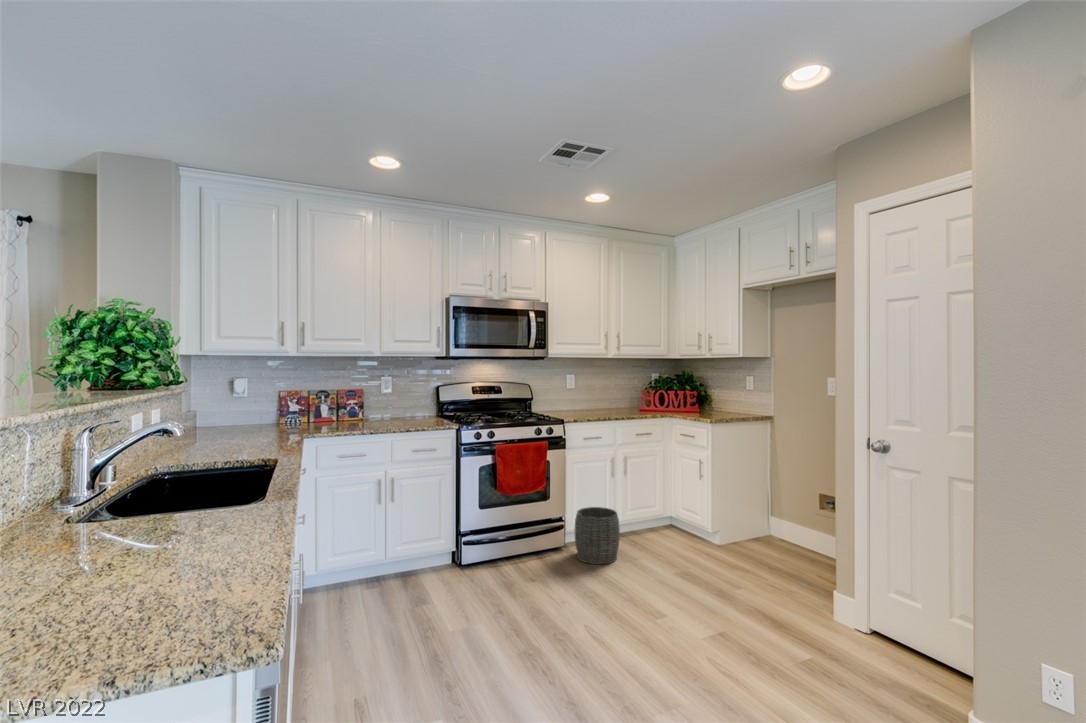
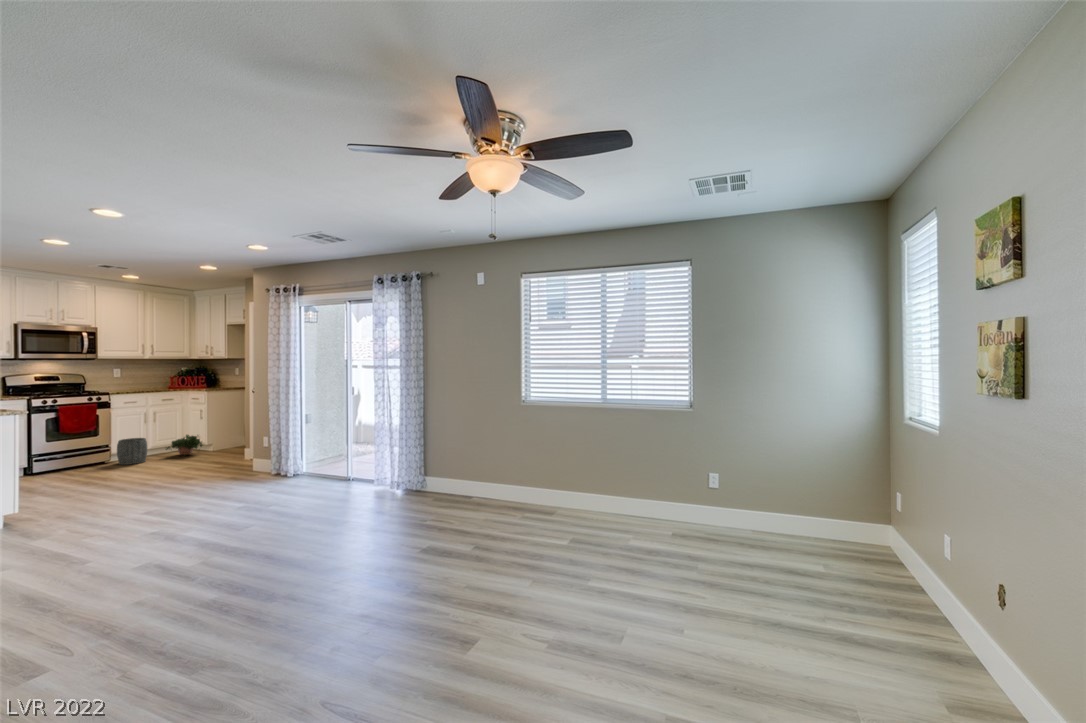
potted plant: none [643,506,709,557] -> present [166,435,203,455]

